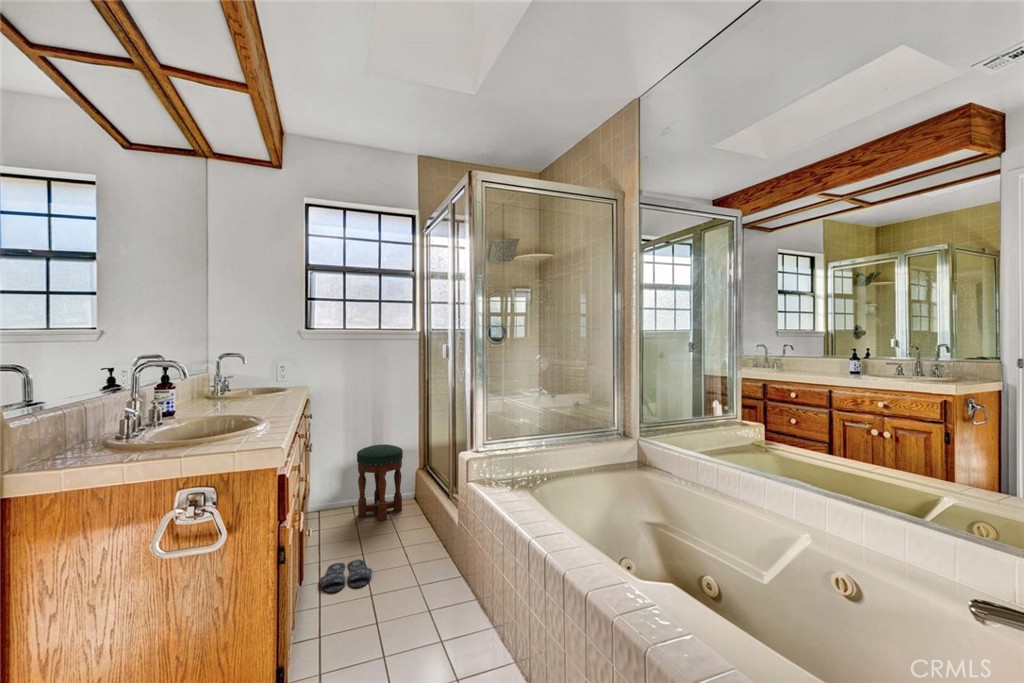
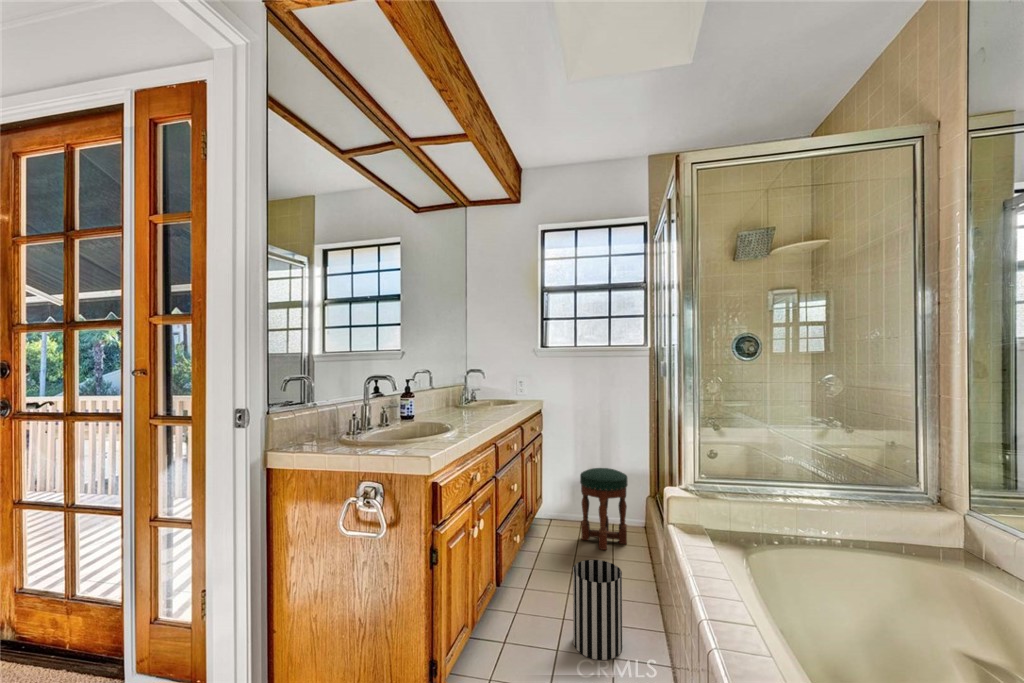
wastebasket: none [392,521,436,607] -> present [573,560,622,660]
slippers: present [320,560,372,593] -> none [517,581,568,615]

